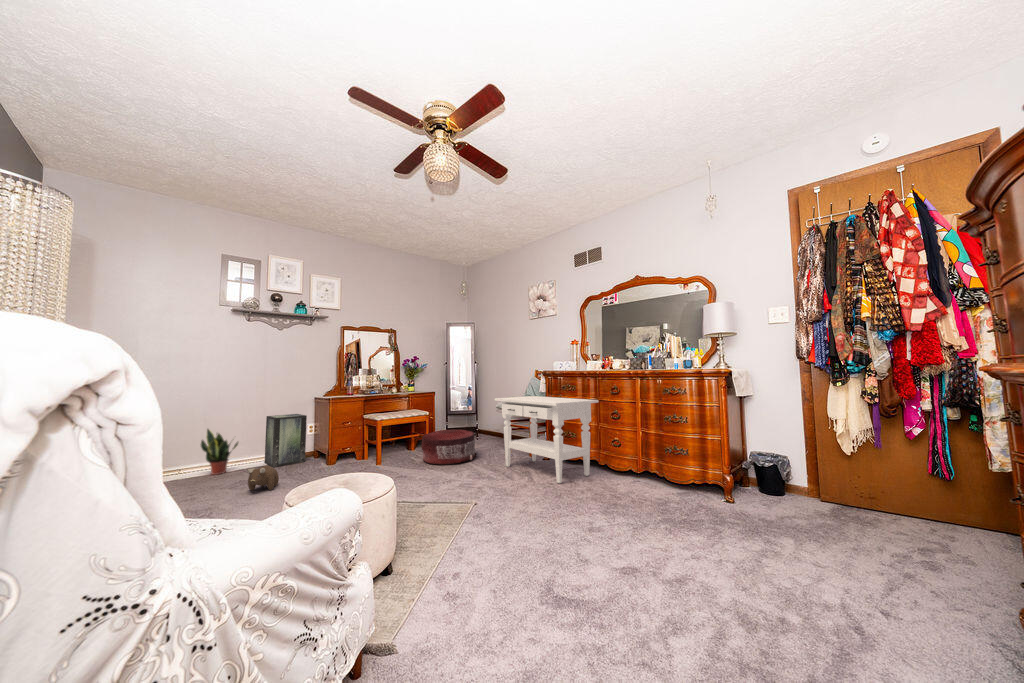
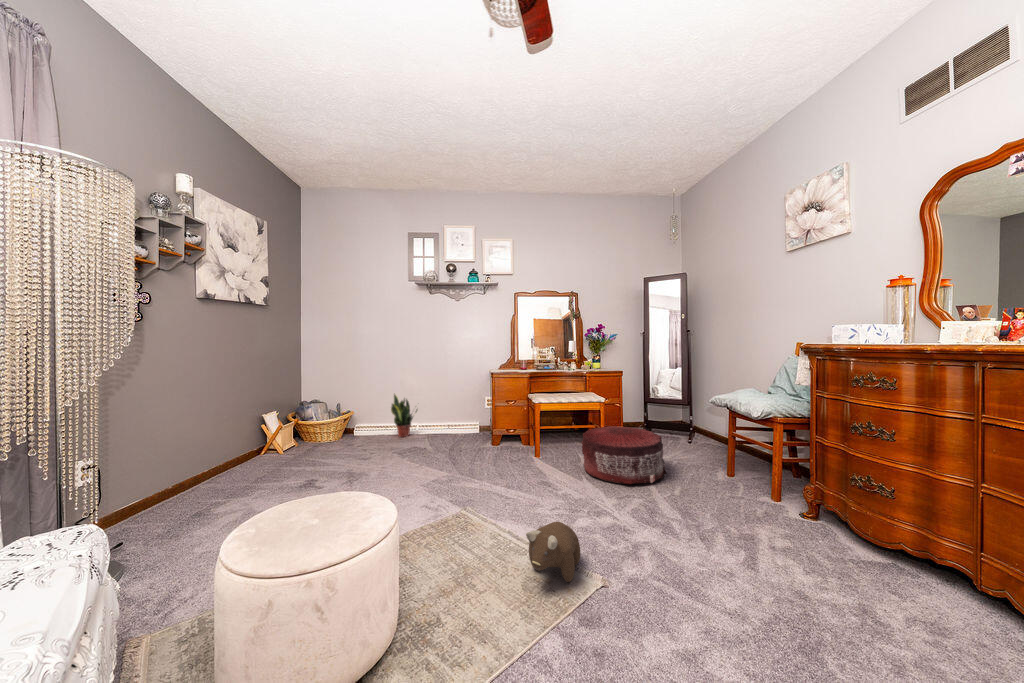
side table: present [495,396,598,483] -> none [687,391,1006,635]
storage box: present [265,414,307,467] -> none [443,386,474,438]
plush toy: present [247,466,279,491] -> present [526,522,580,582]

